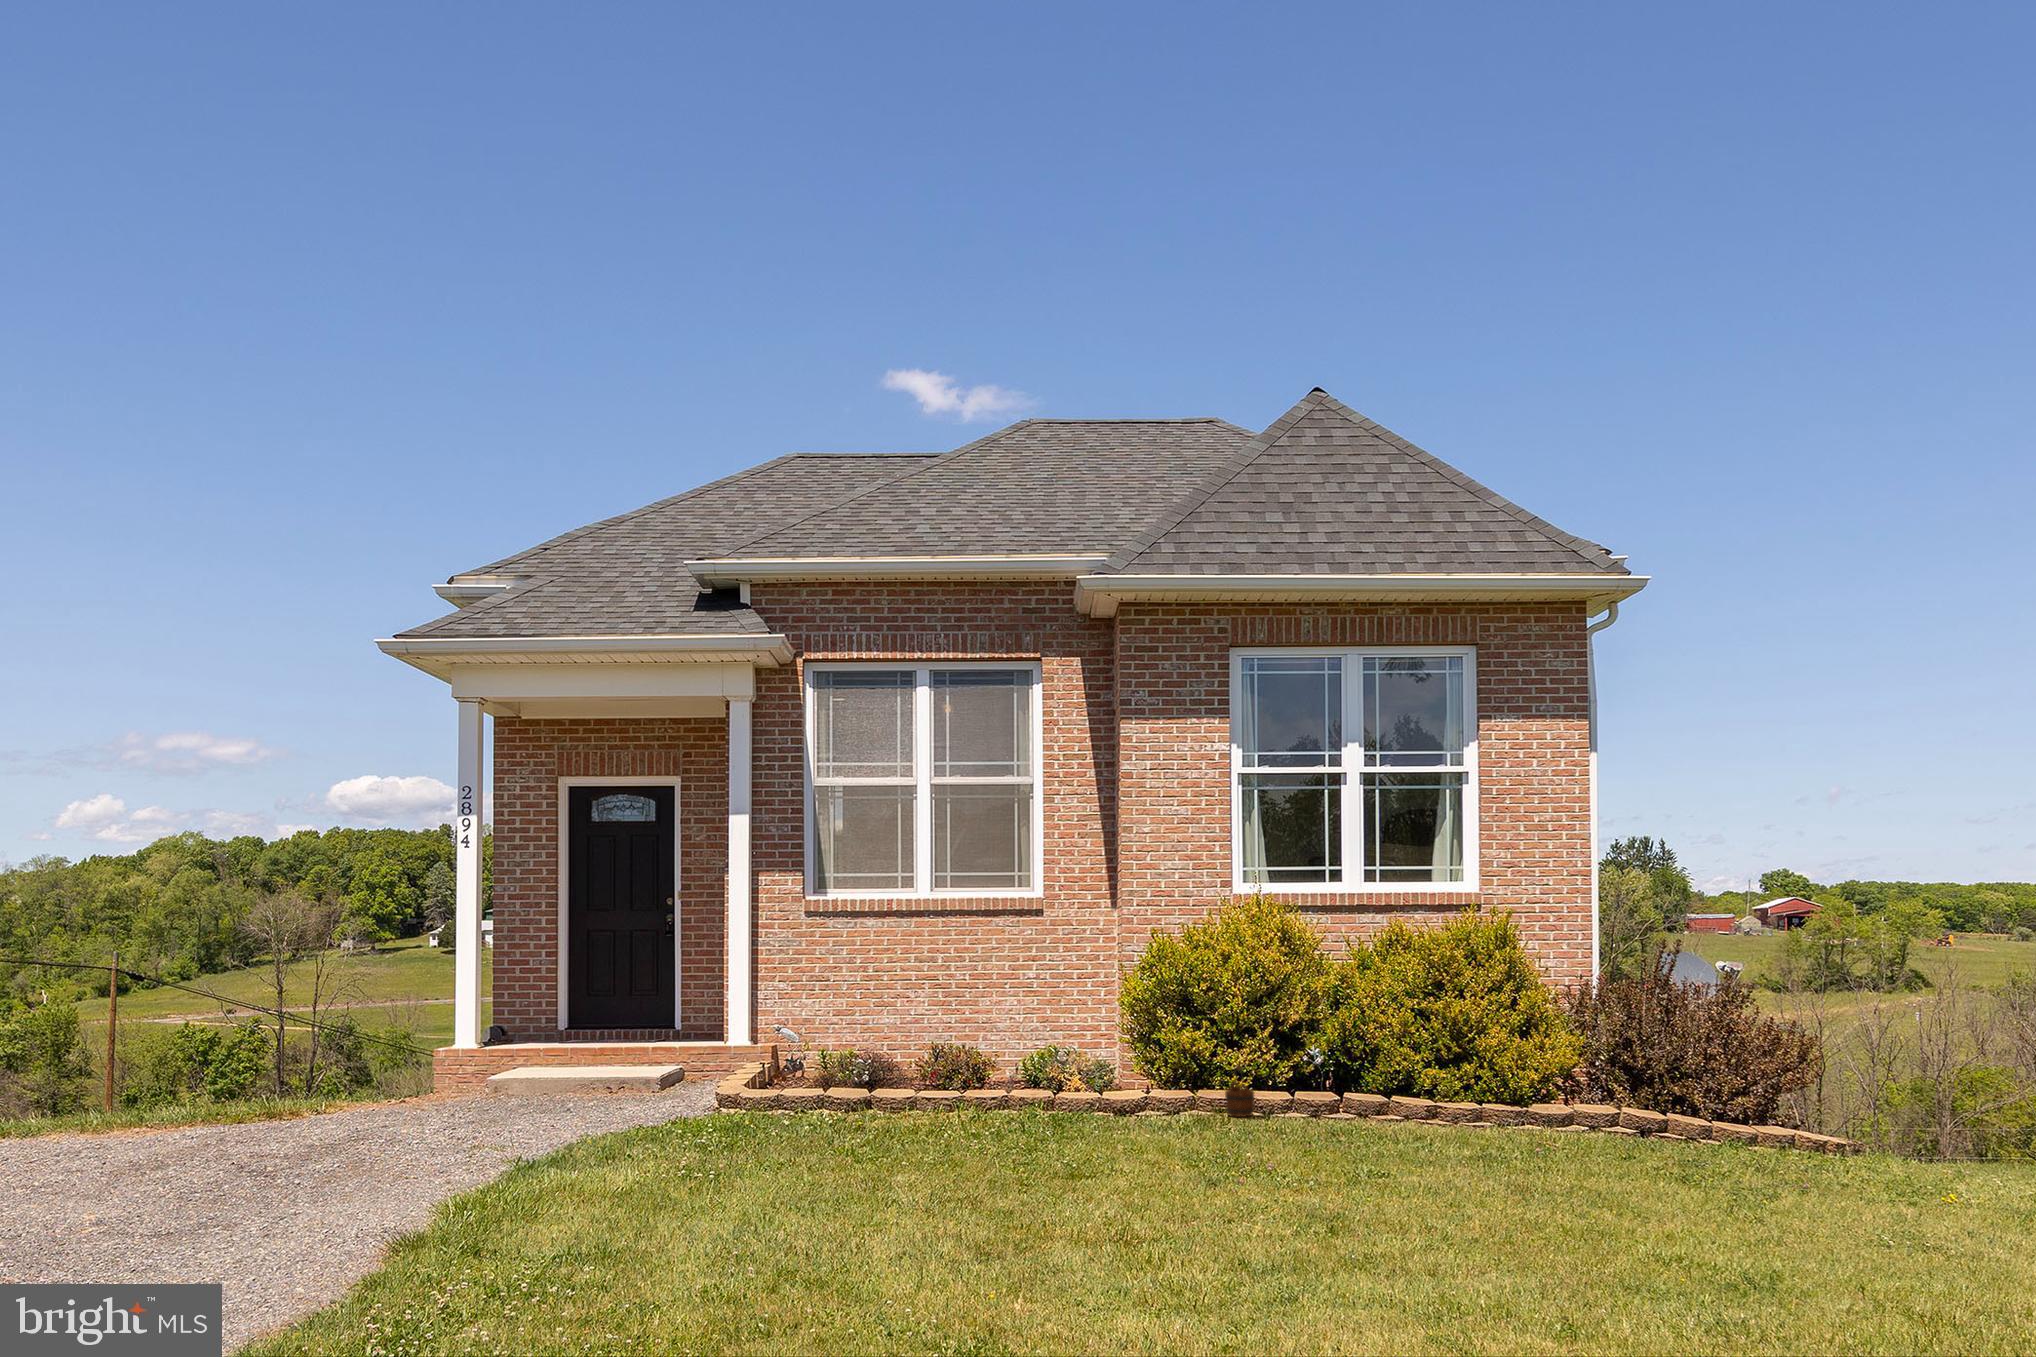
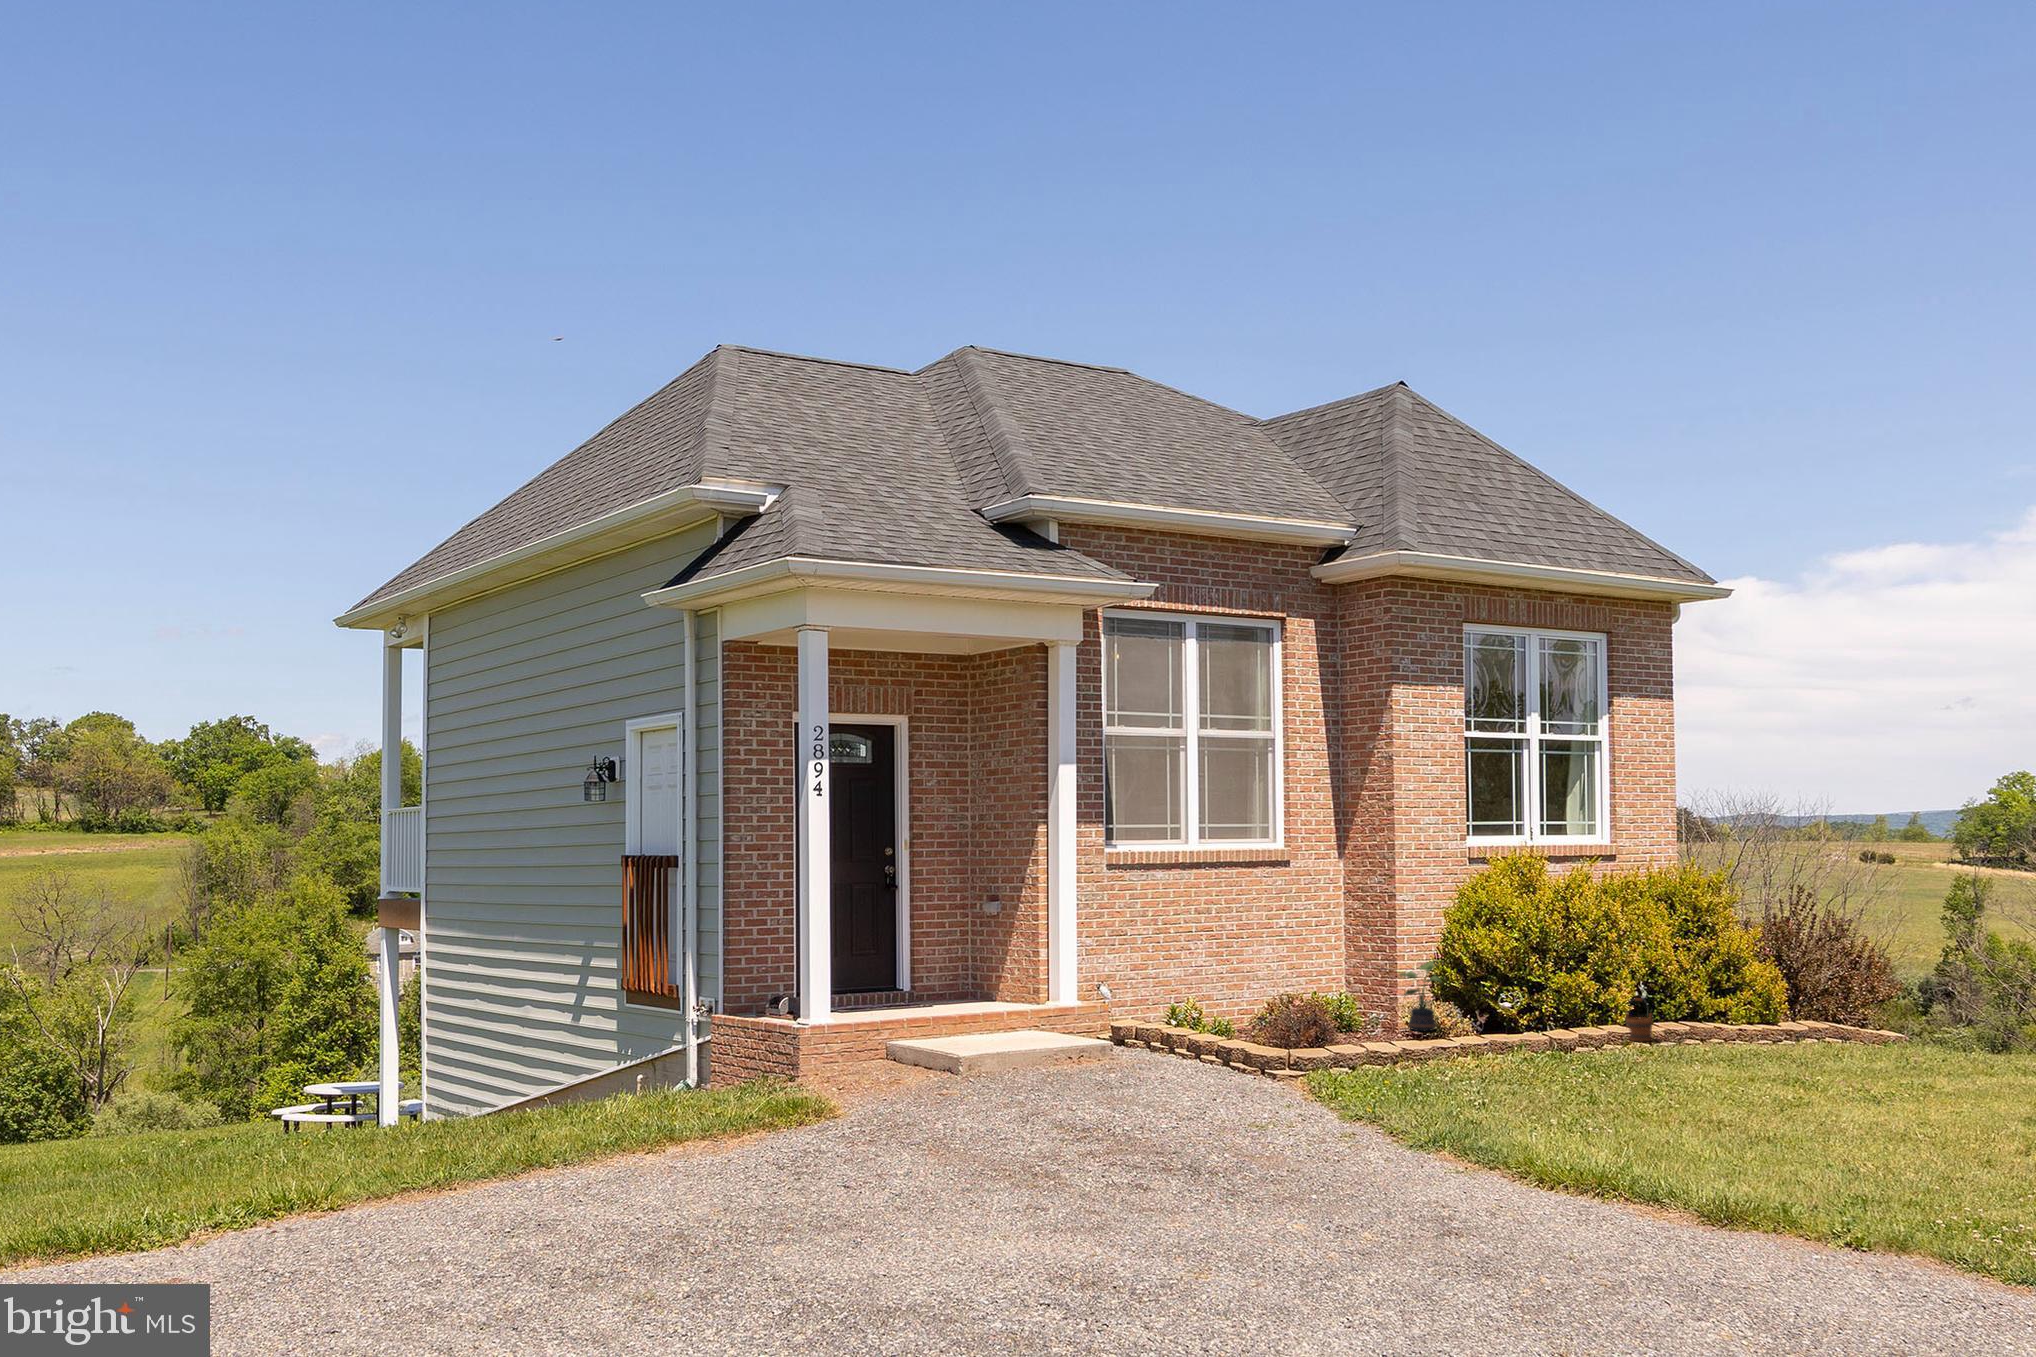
potted plant: none [1074,1017,1129,1094] -> present [1399,961,1441,1031]

